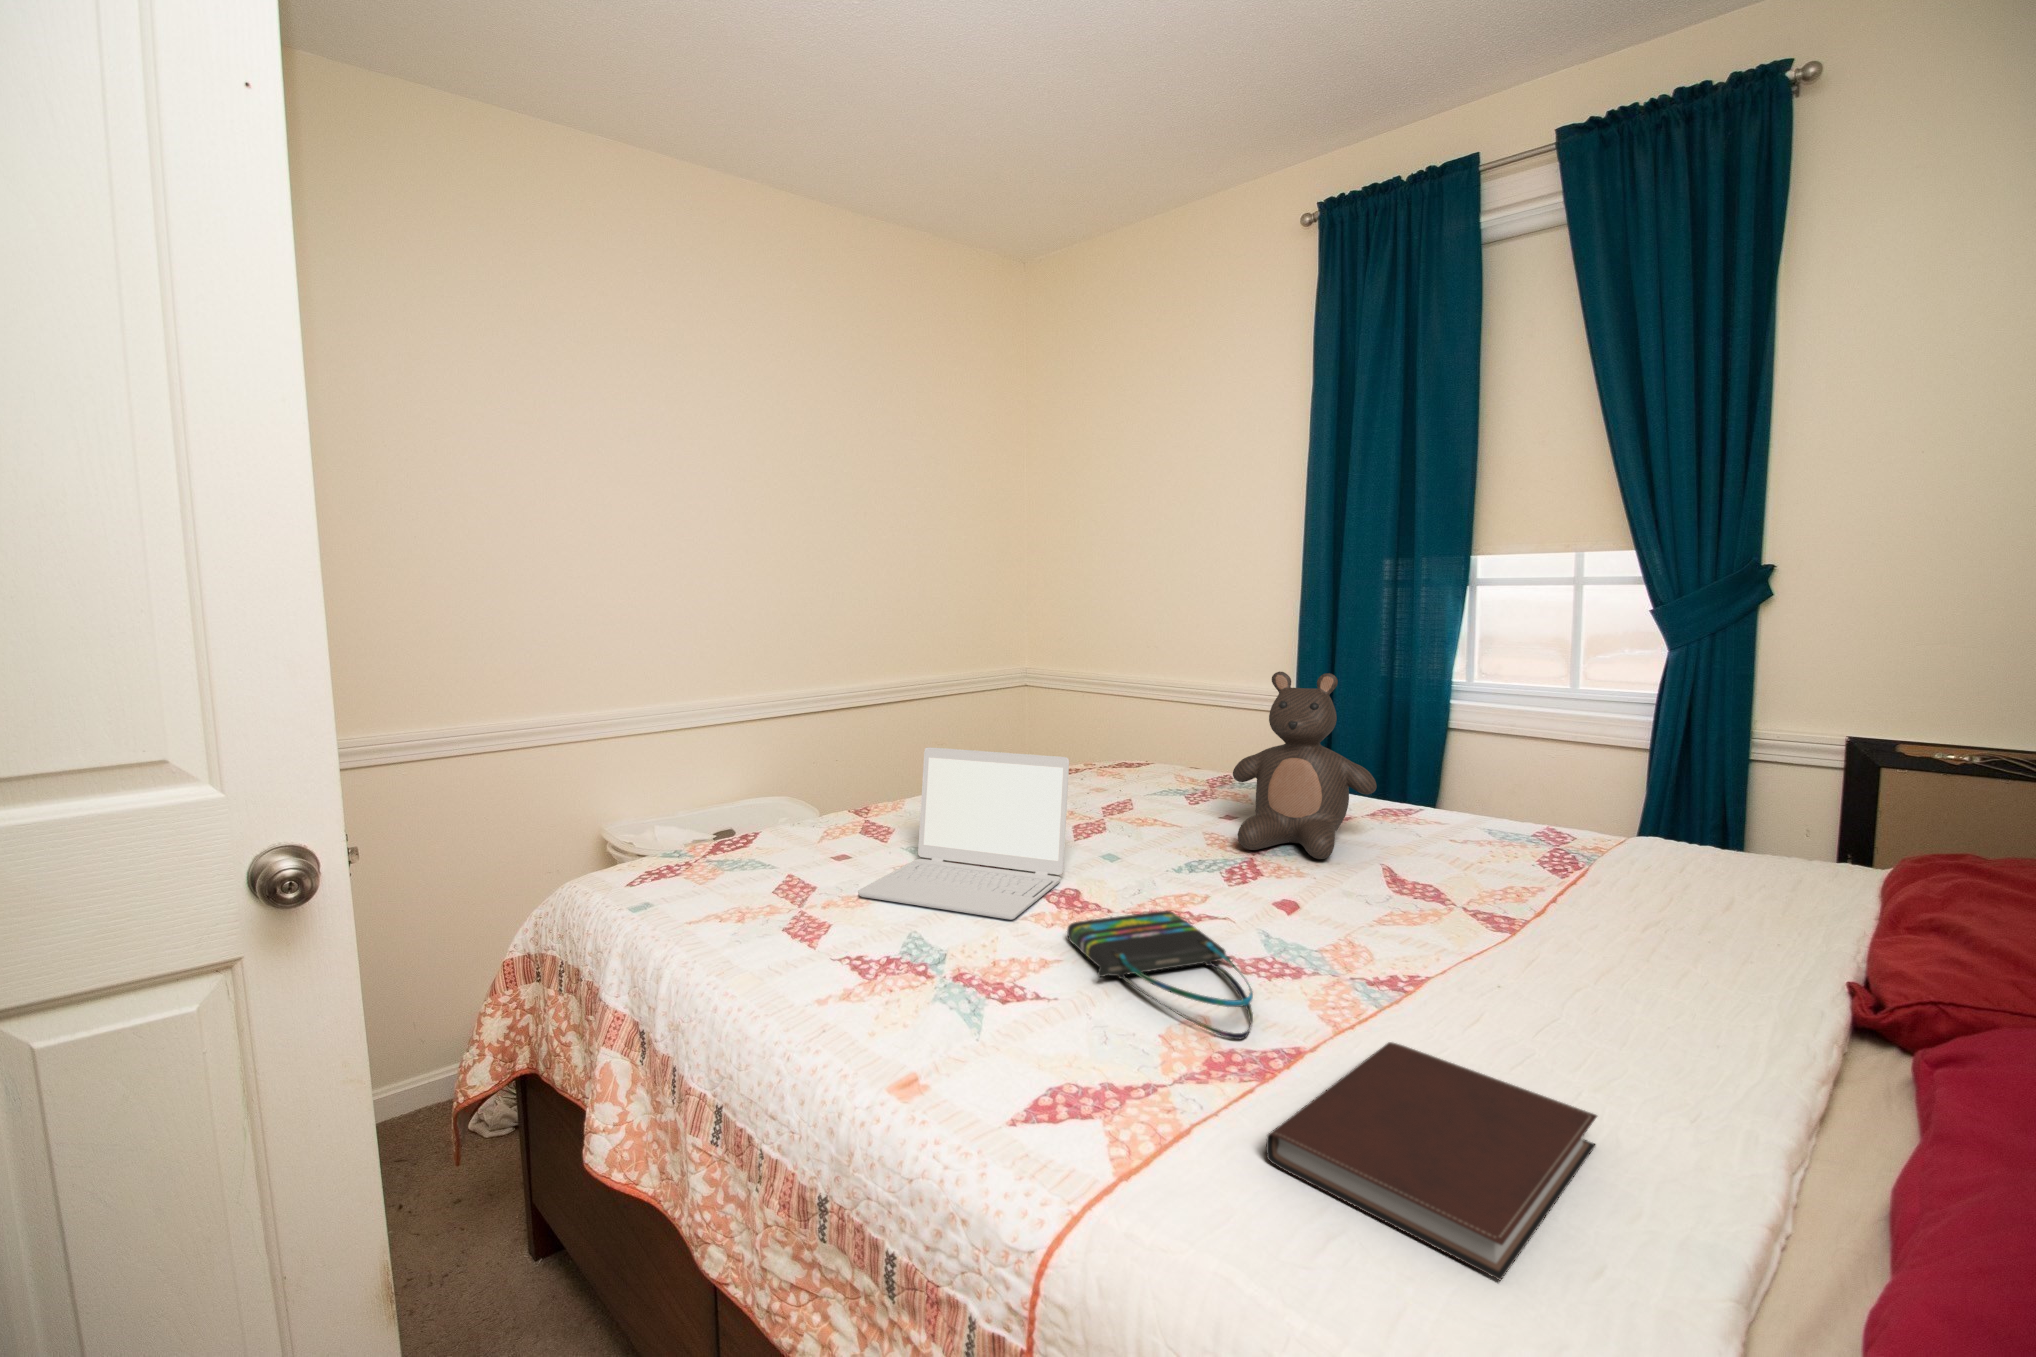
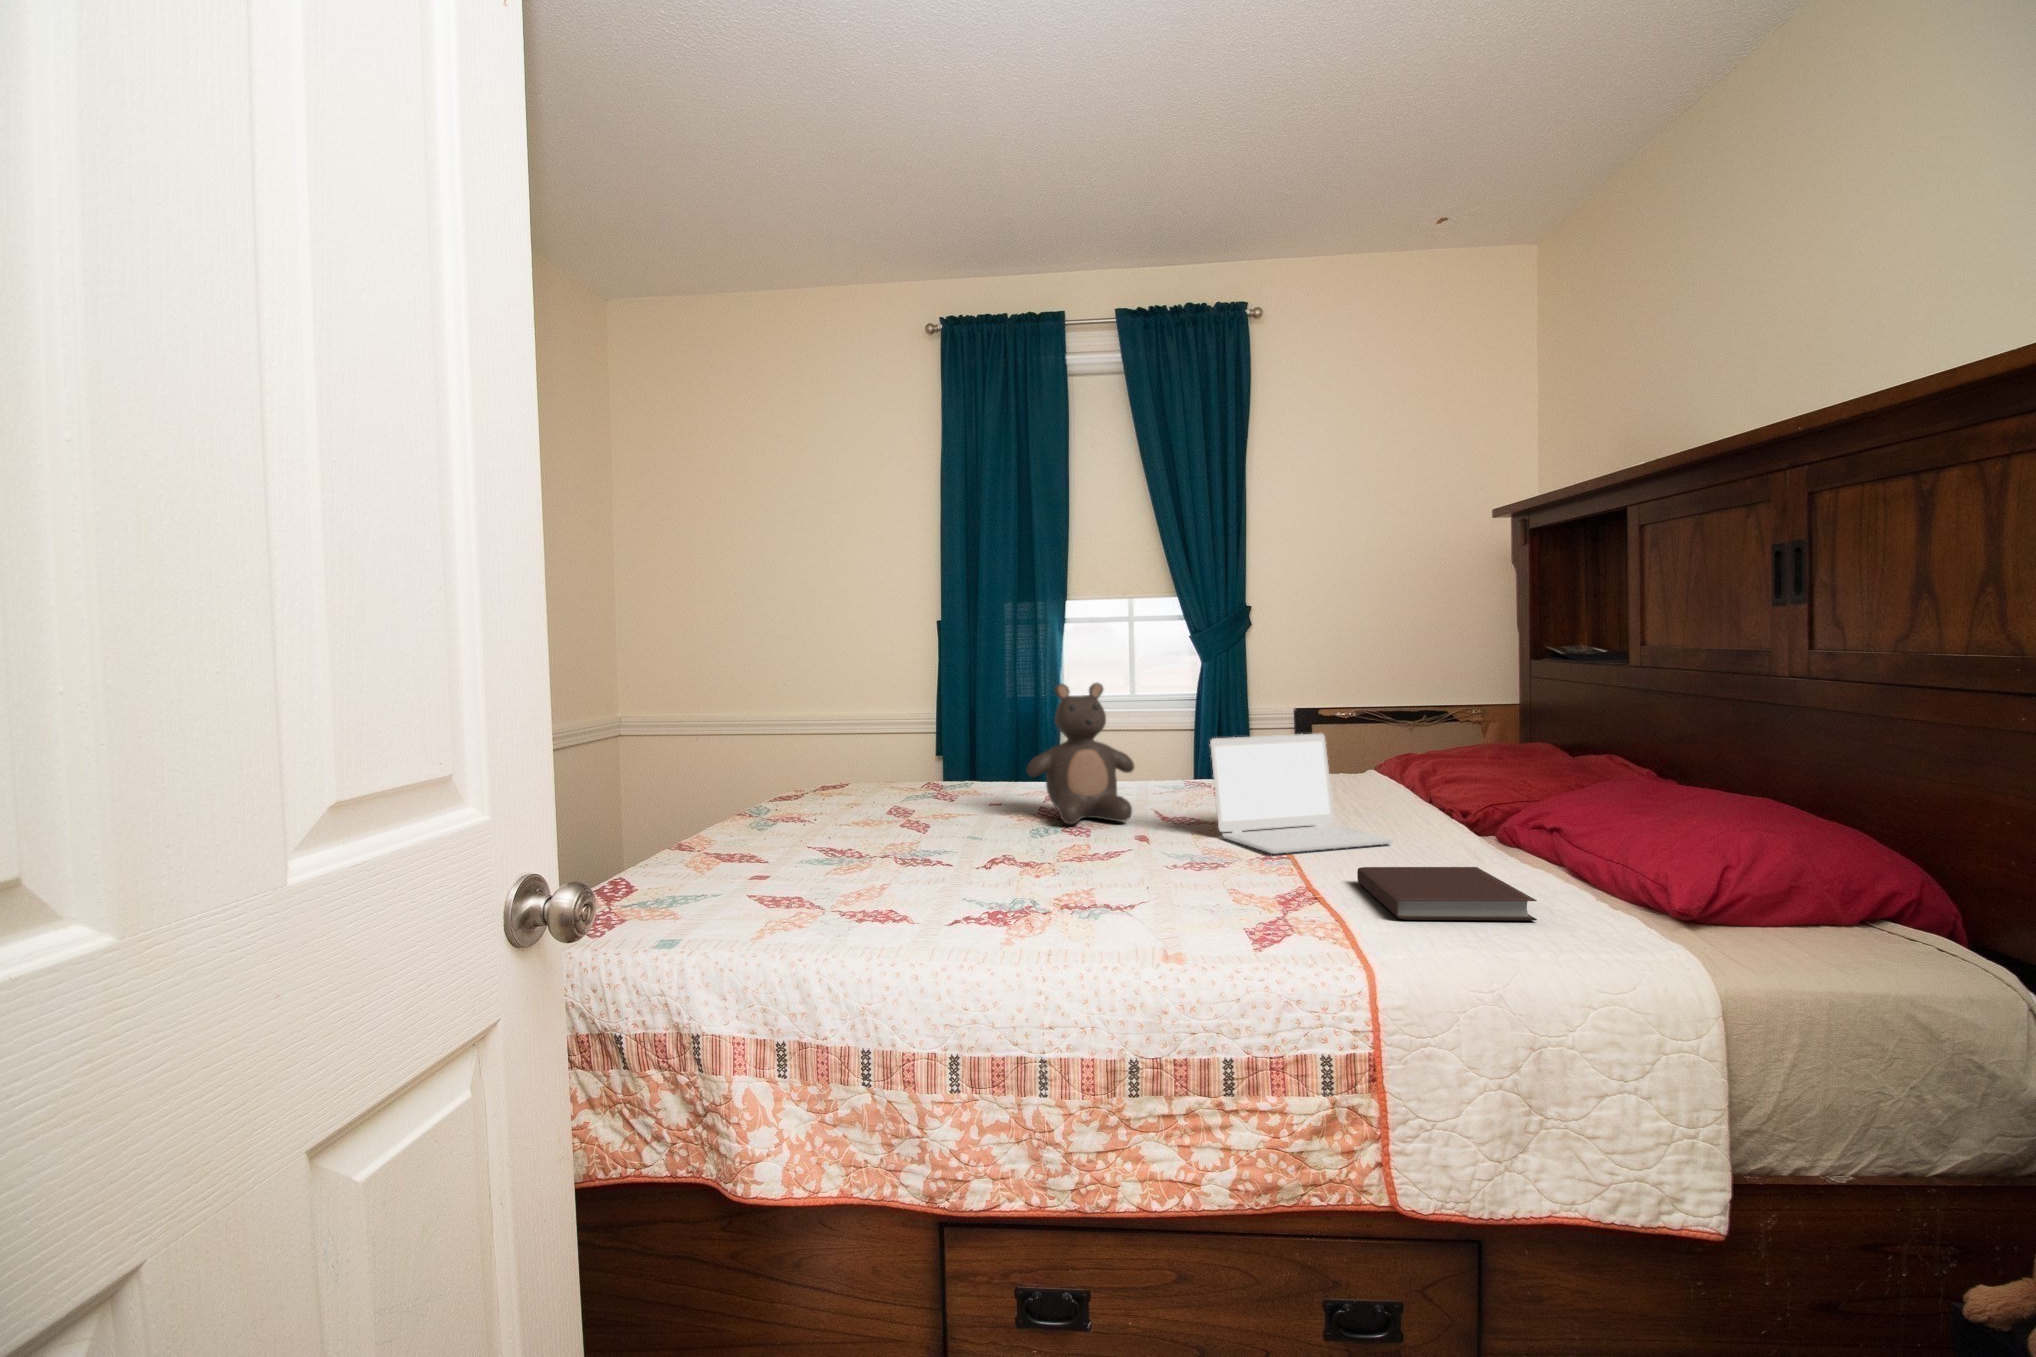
laptop: present [858,747,1069,920] -> present [1210,734,1393,854]
tote bag: present [1067,911,1253,1039] -> none [1083,850,1284,891]

